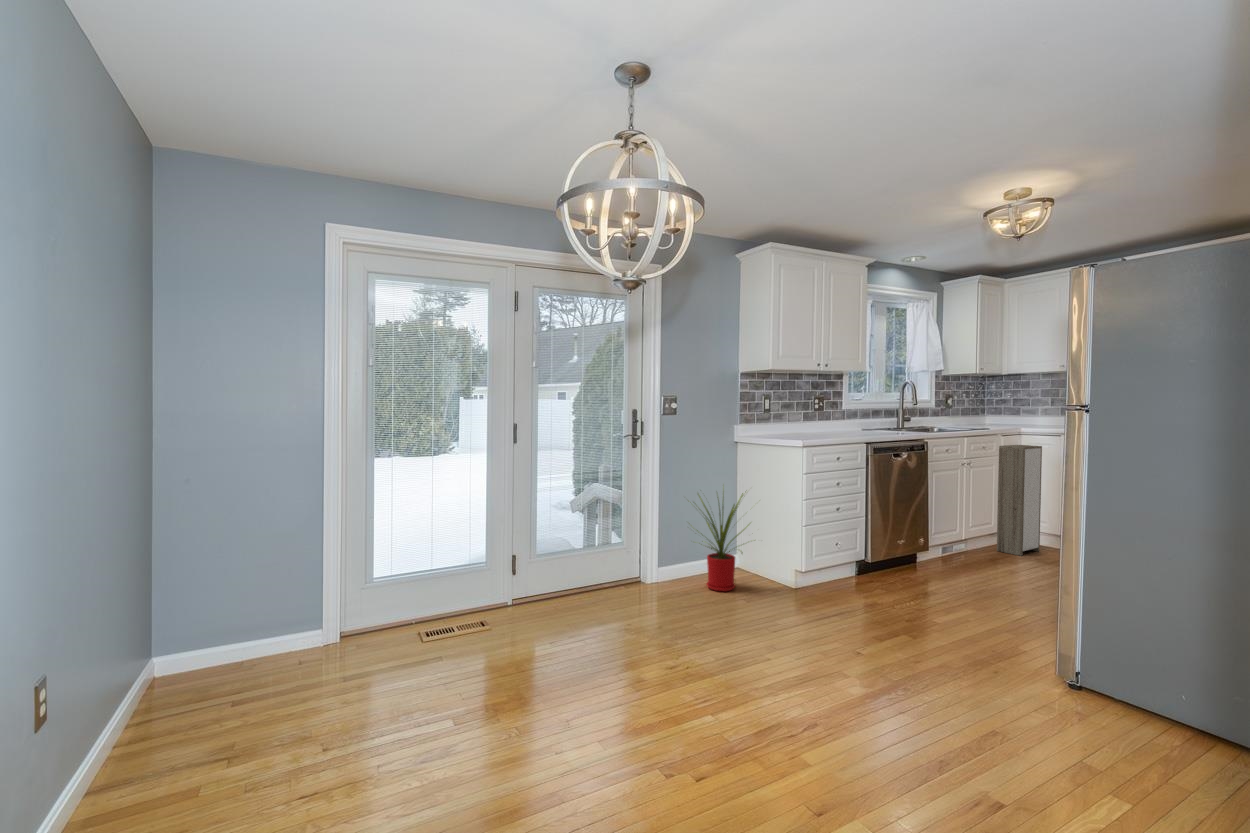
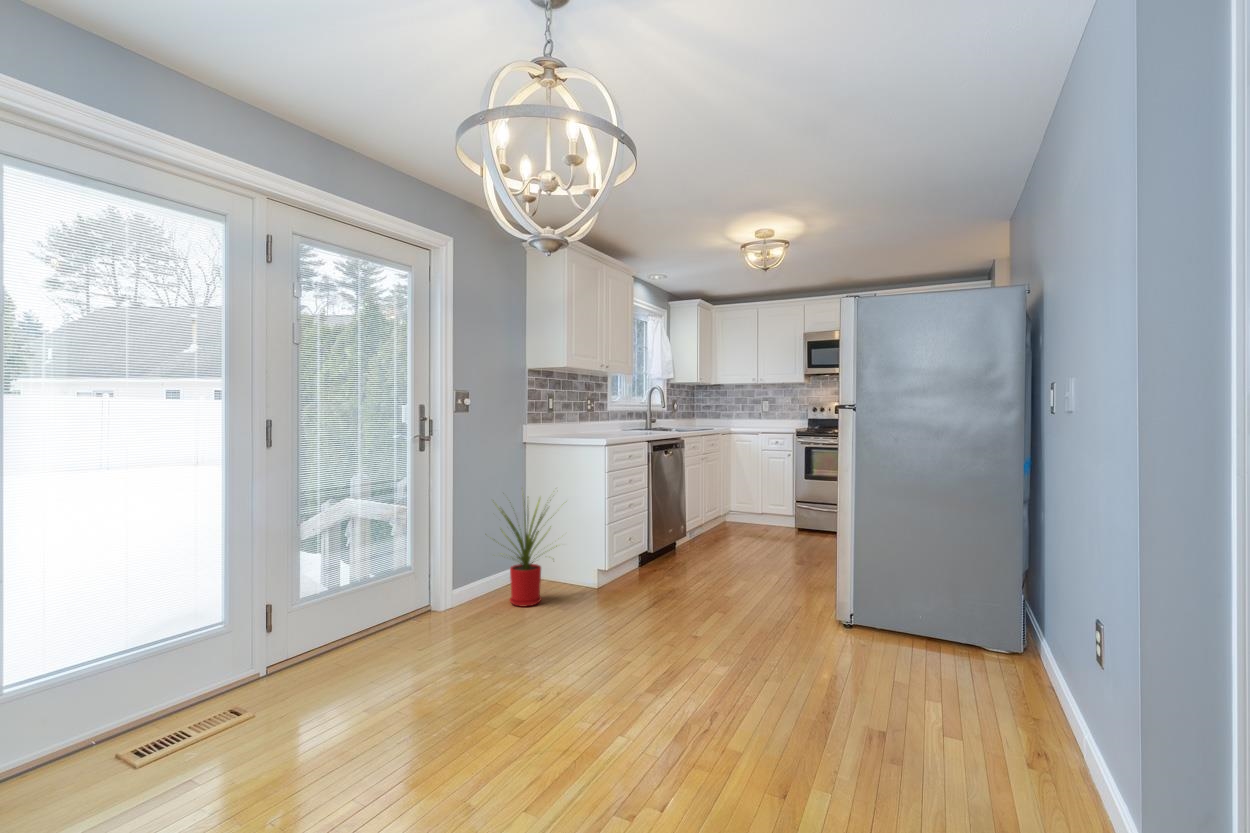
storage cabinet: present [997,445,1042,556] -> none [723,442,751,535]

